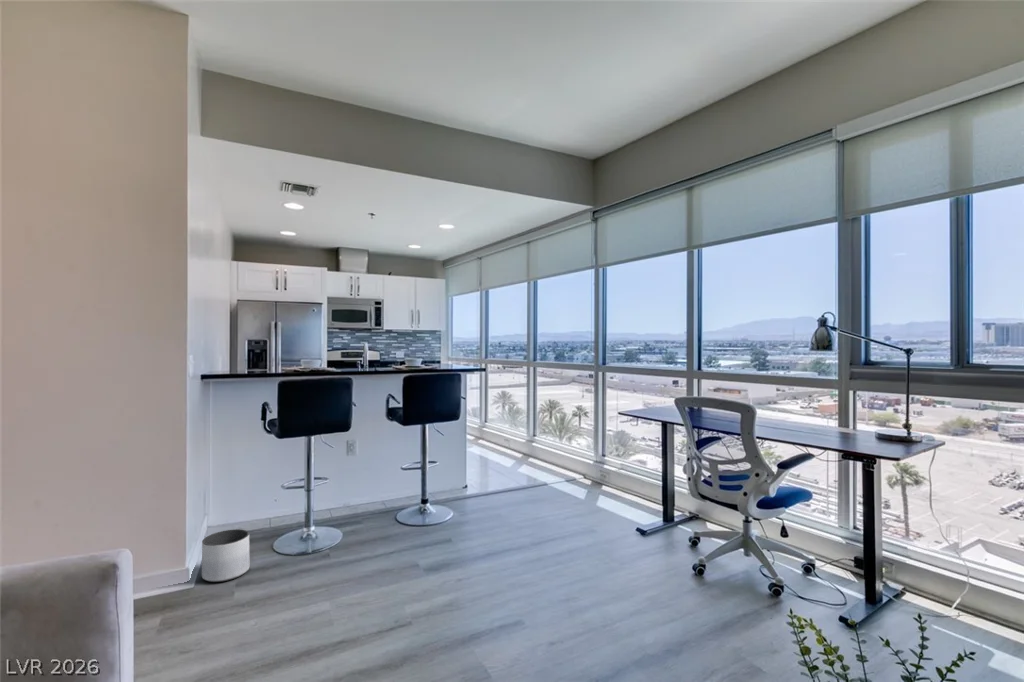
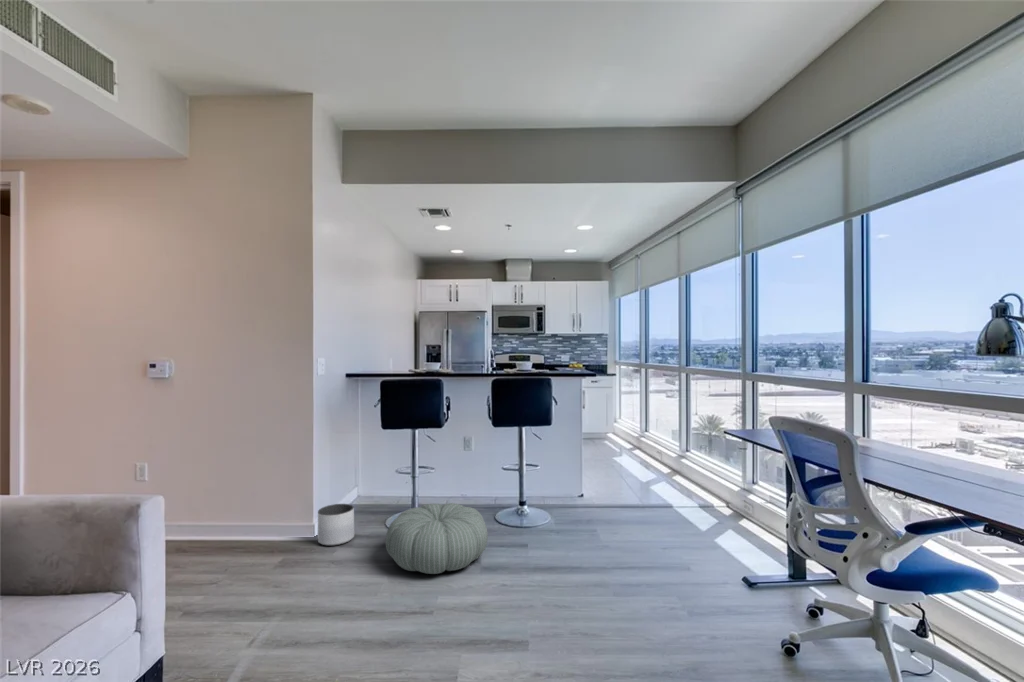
pouf: none [313,508,423,584] -> present [386,503,488,574]

